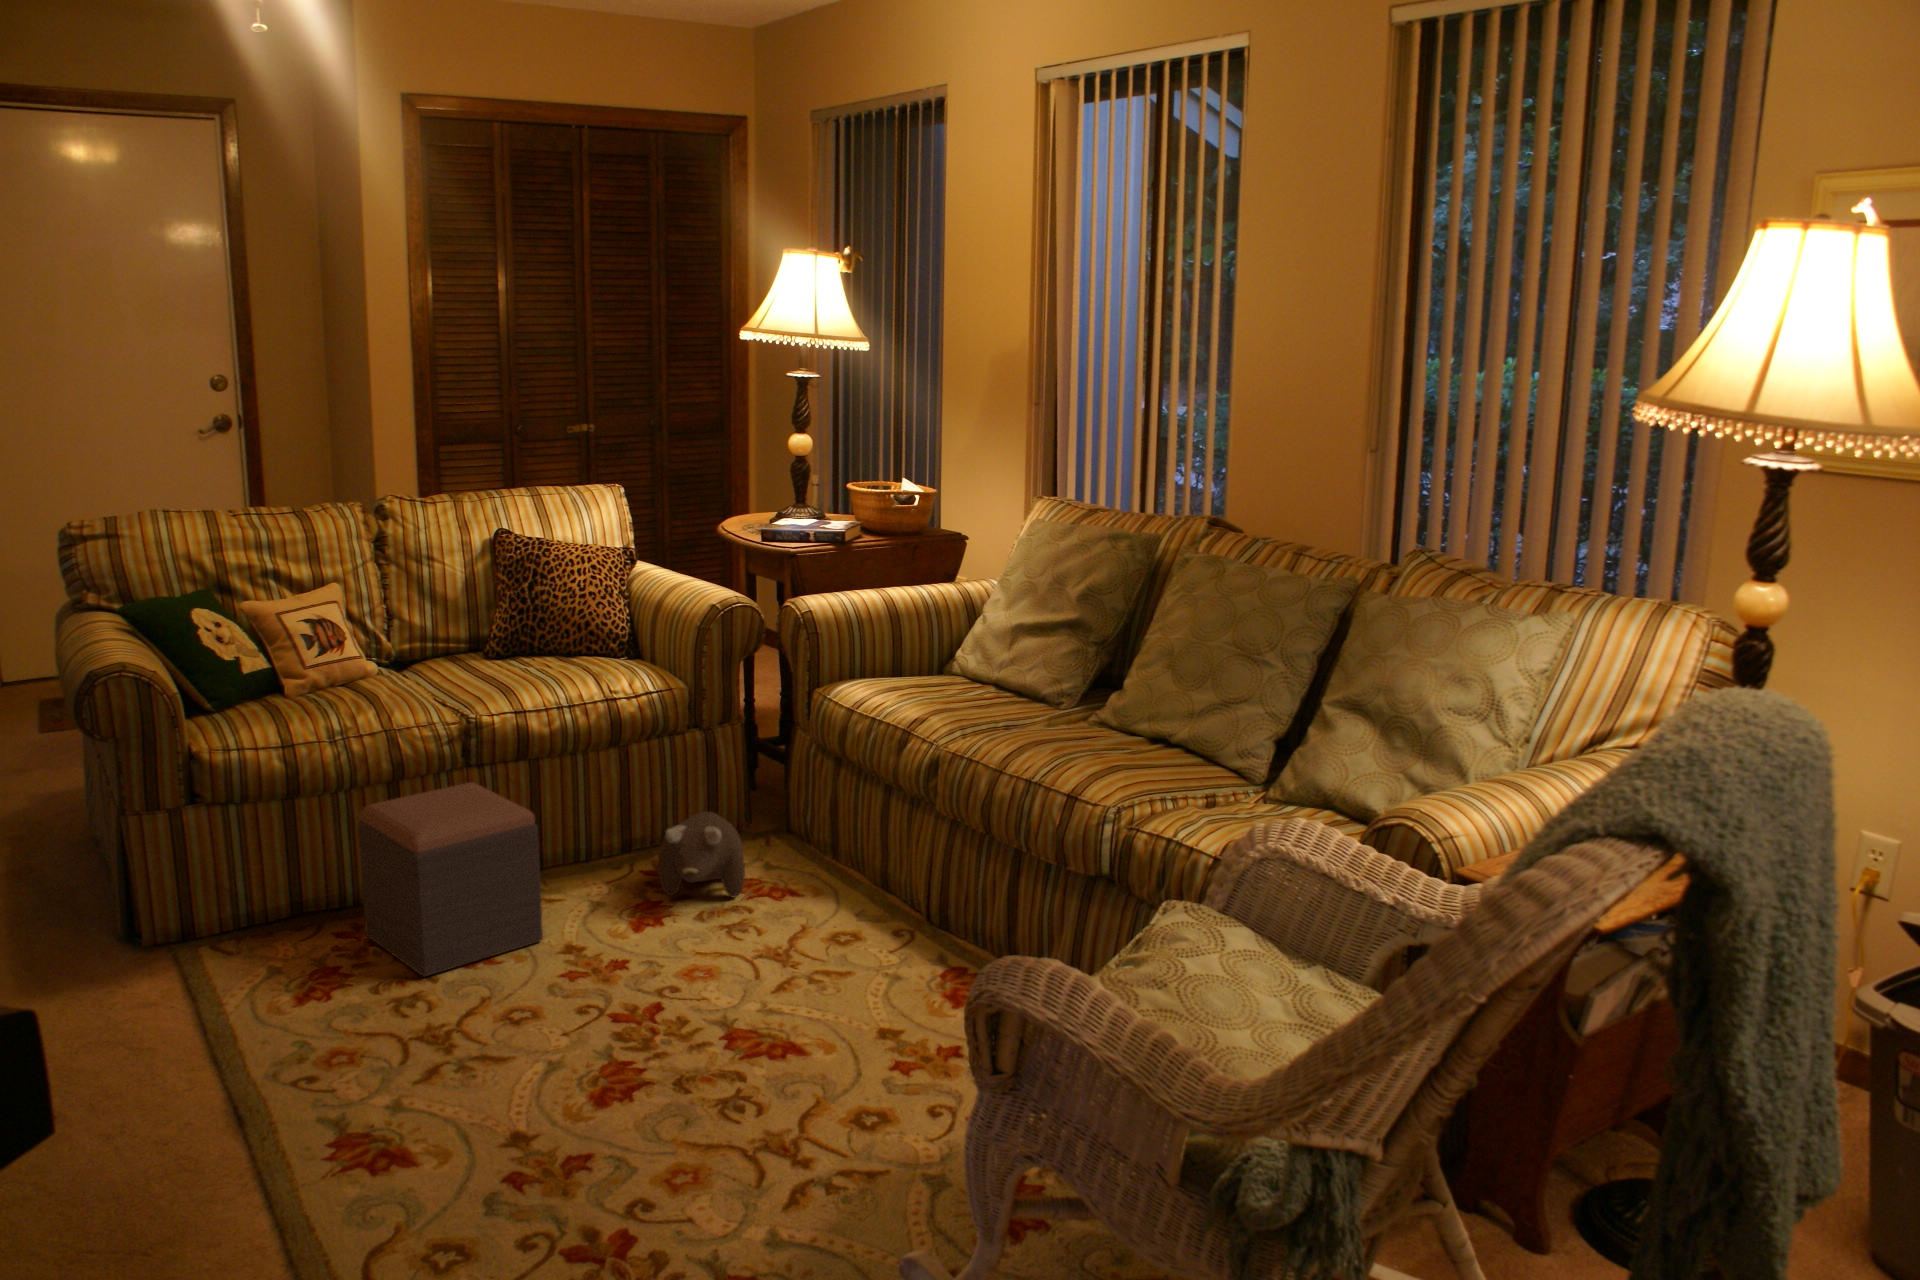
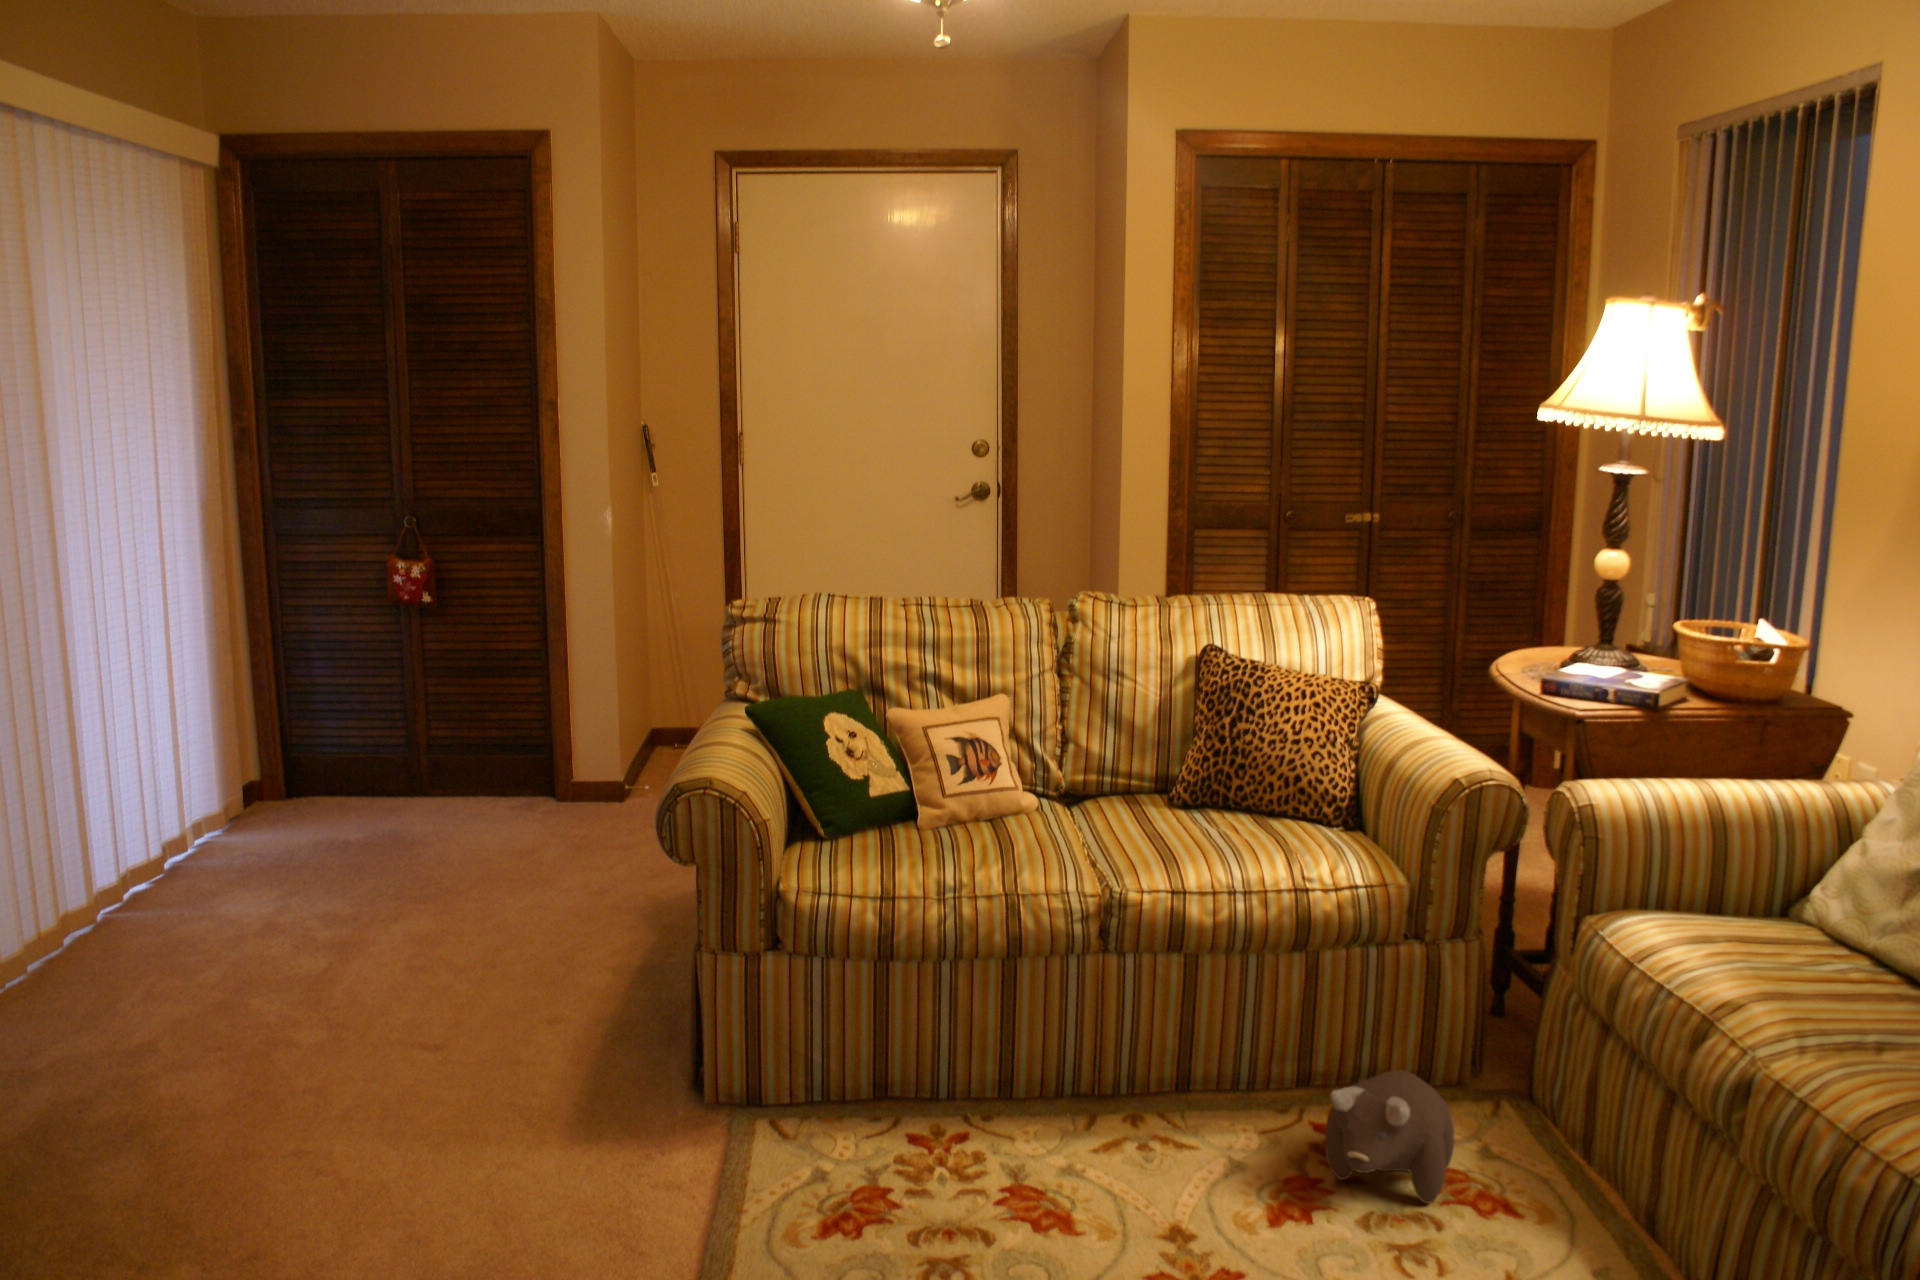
footstool: present [358,782,543,977] -> none [946,976,1152,1226]

